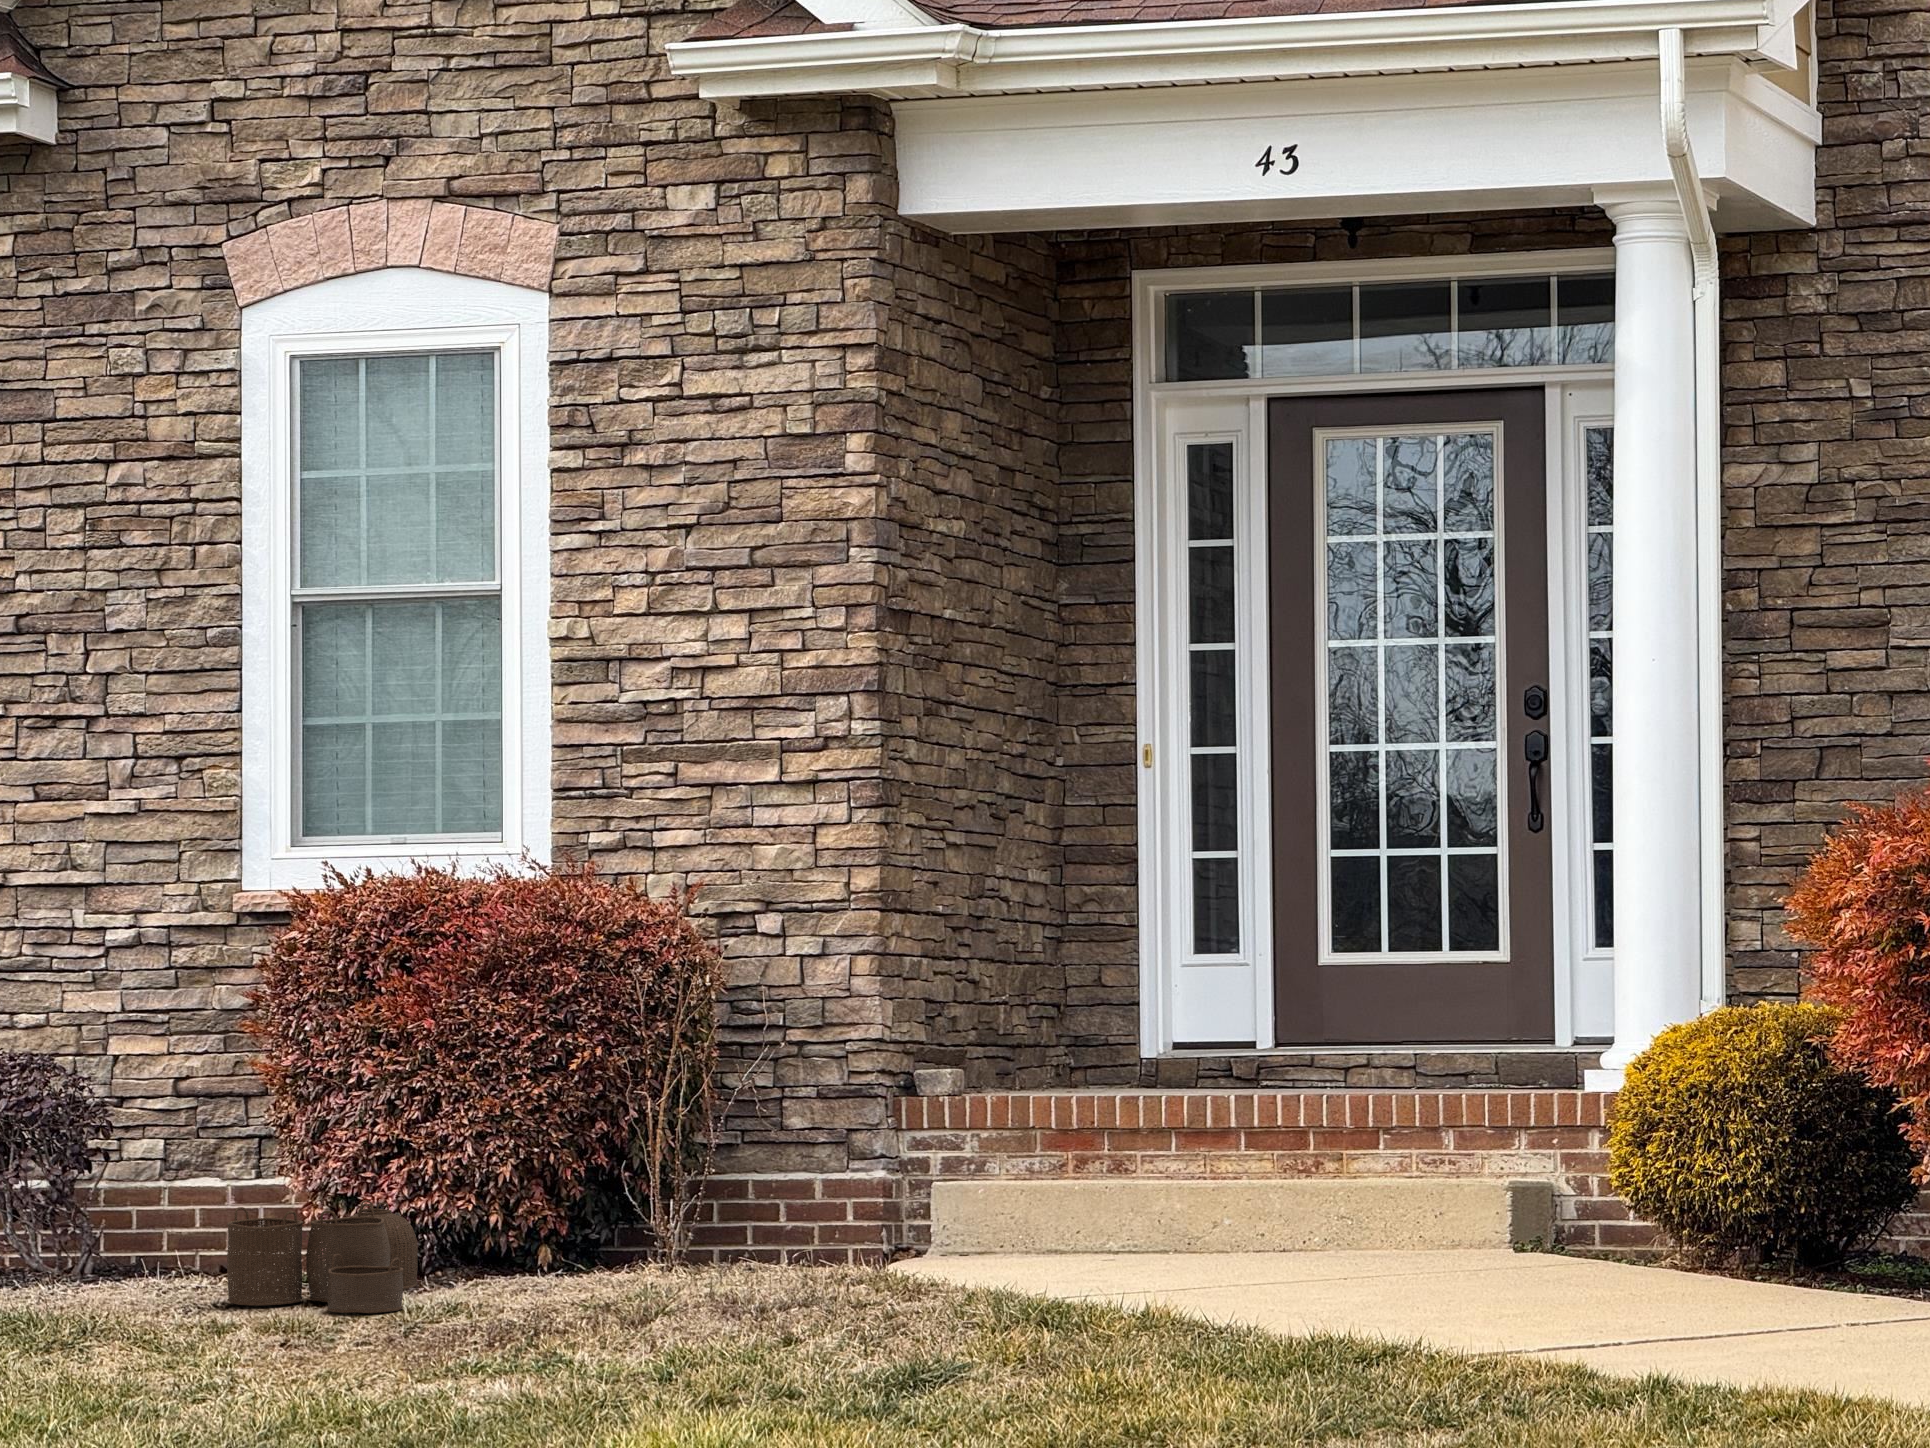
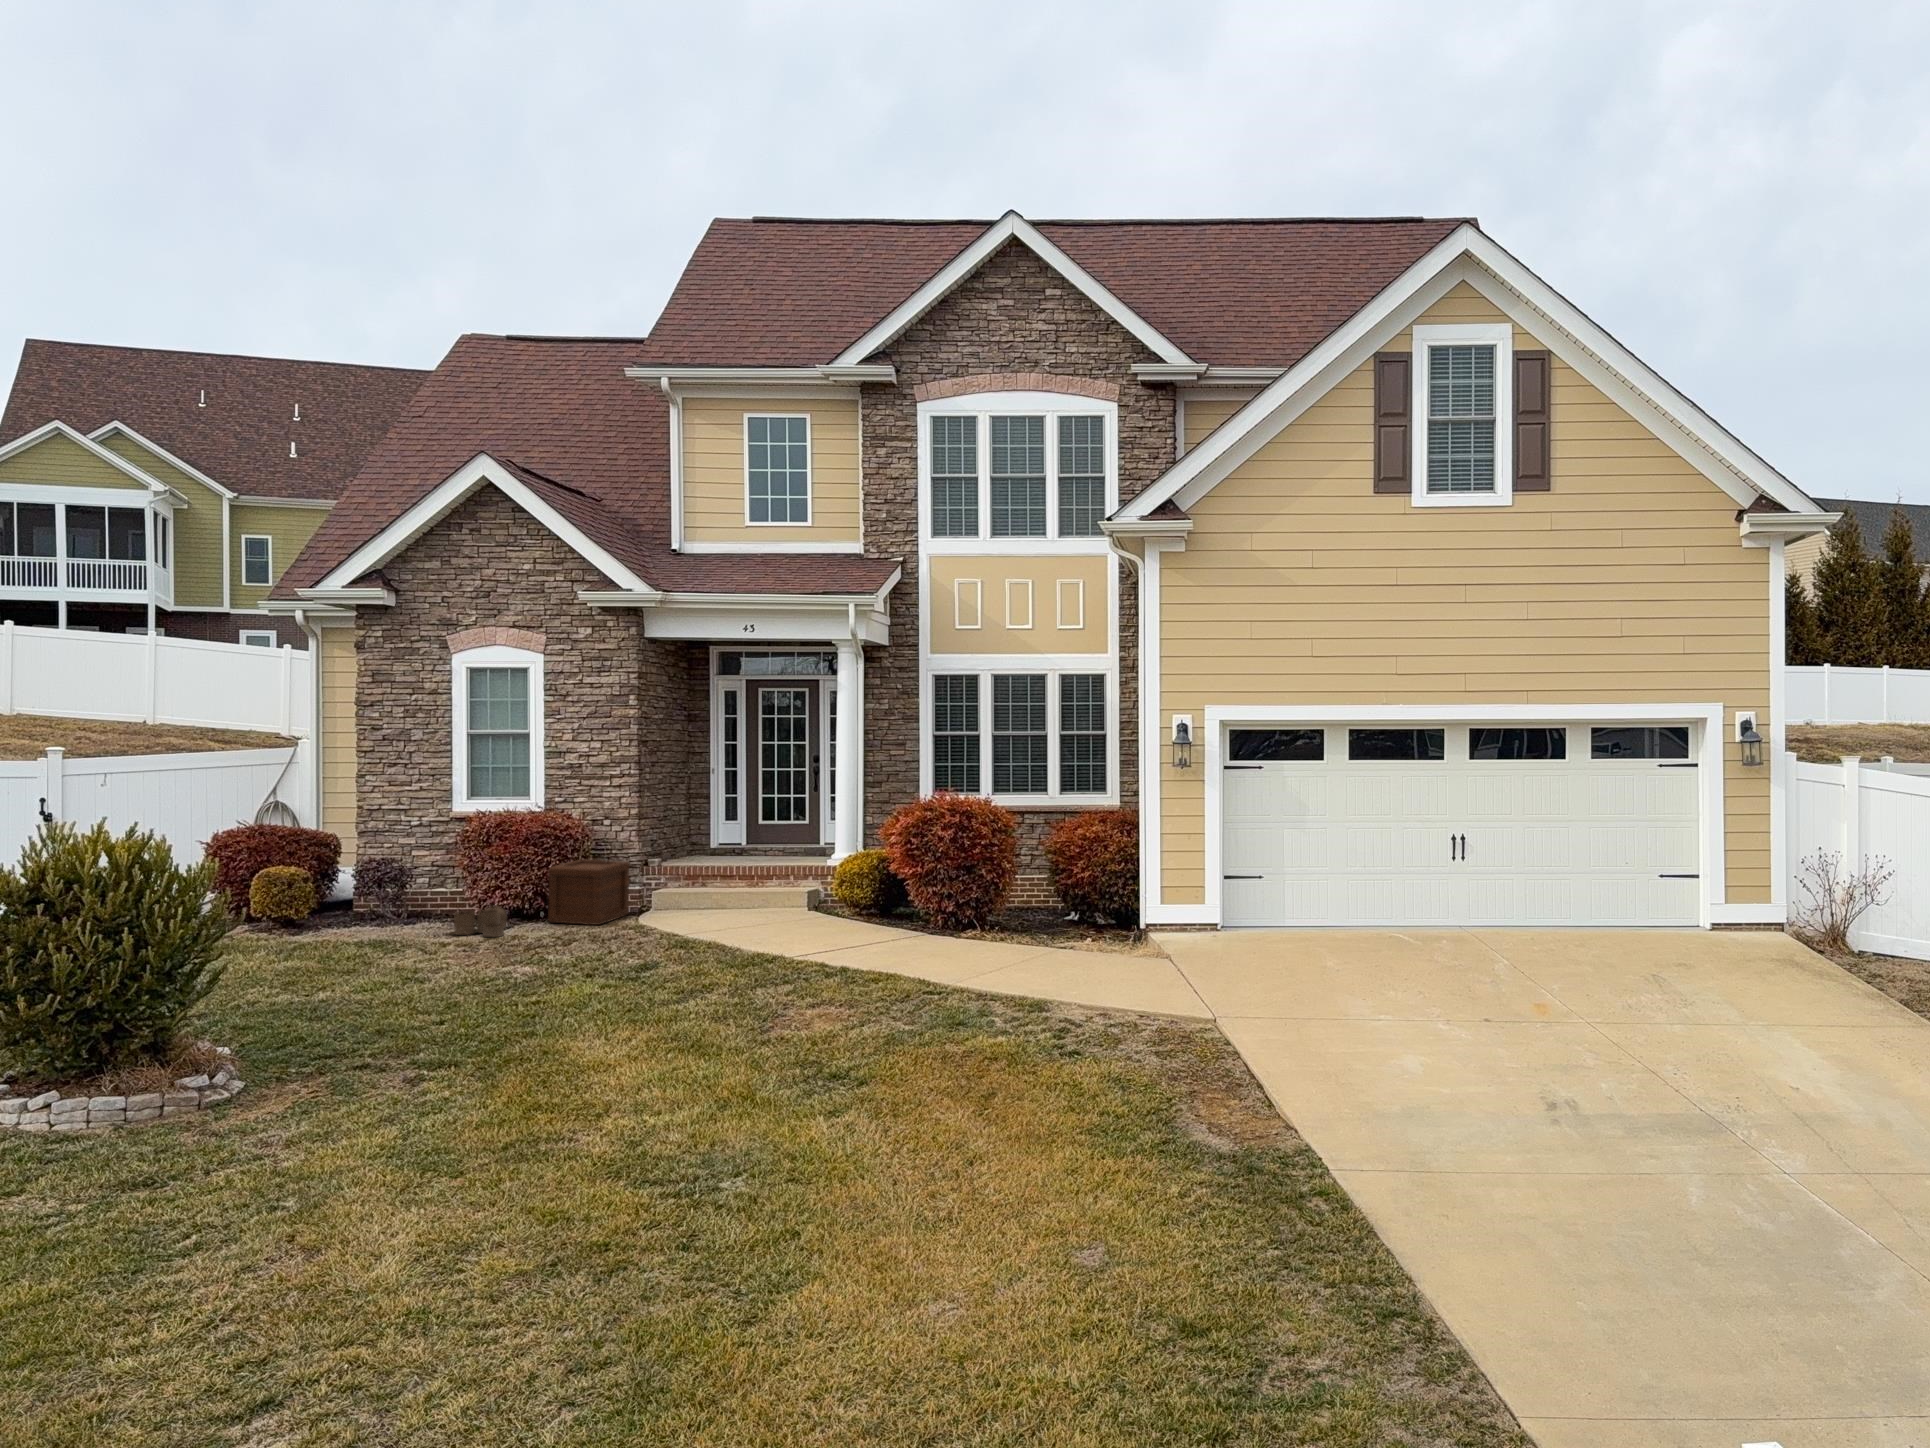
wooden crate: none [567,1050,862,1288] -> present [548,860,629,925]

